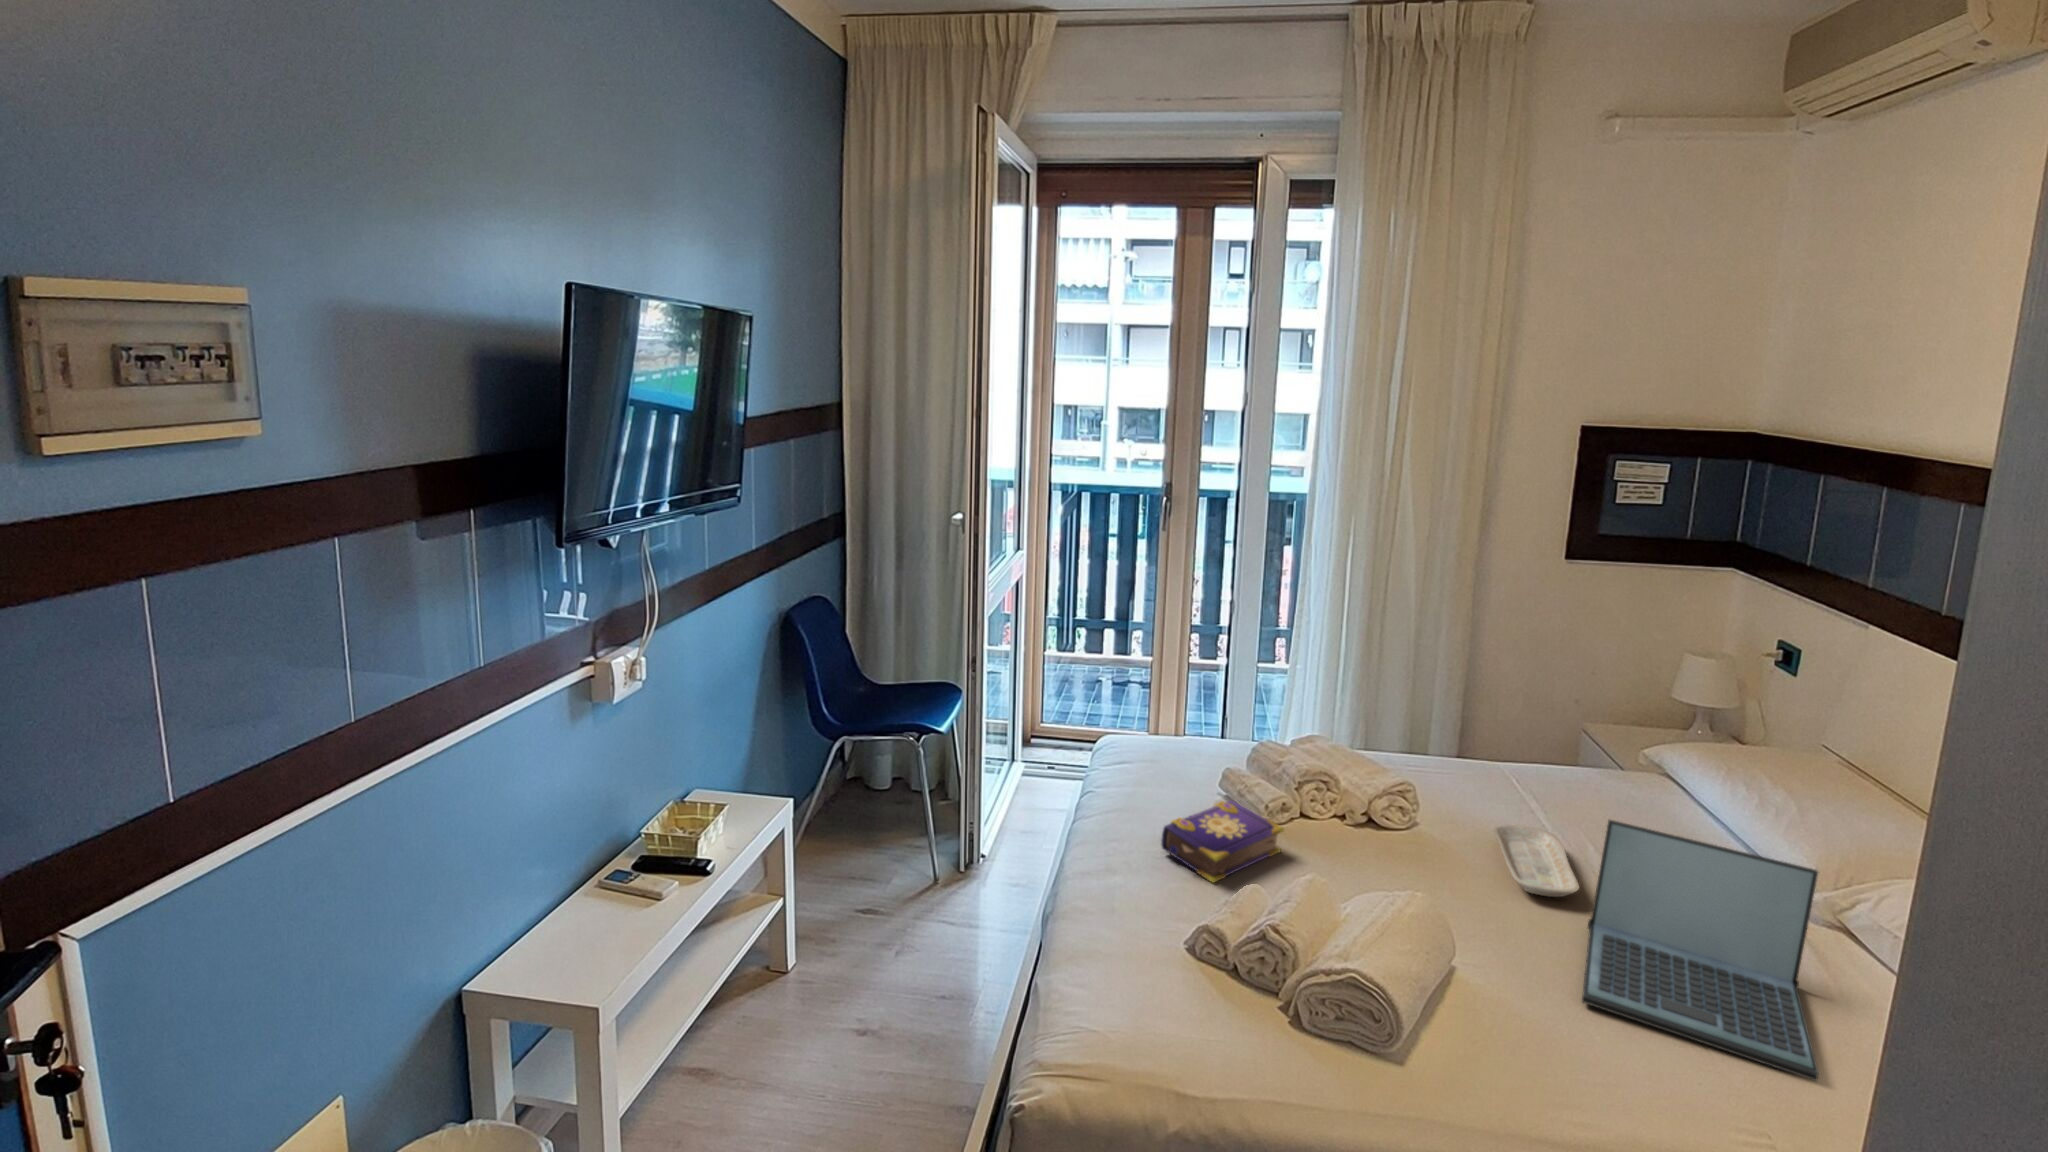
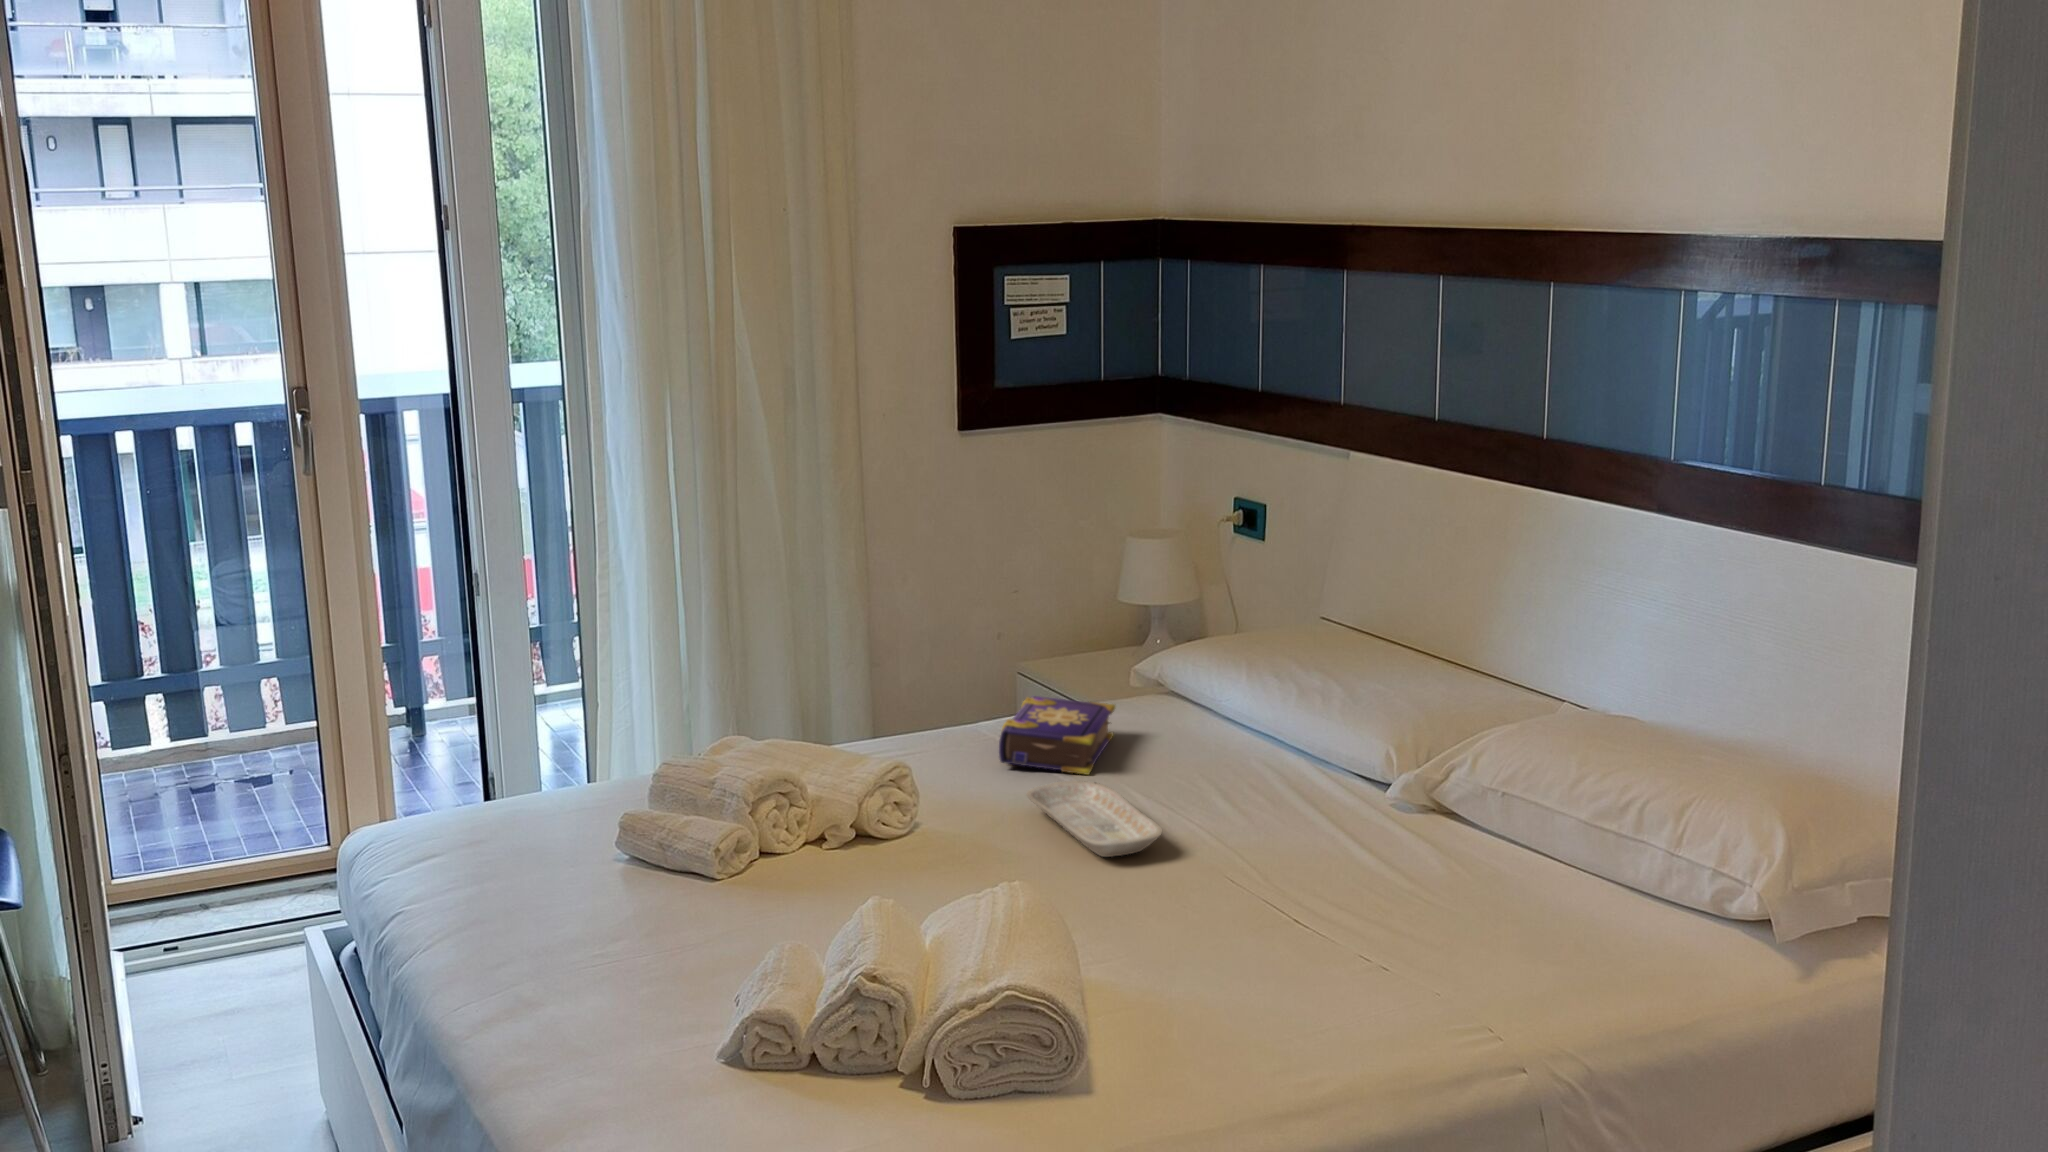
book: present [1161,800,1284,883] -> present [999,696,1115,775]
laptop: present [1582,820,1819,1081] -> none [1189,713,1473,947]

